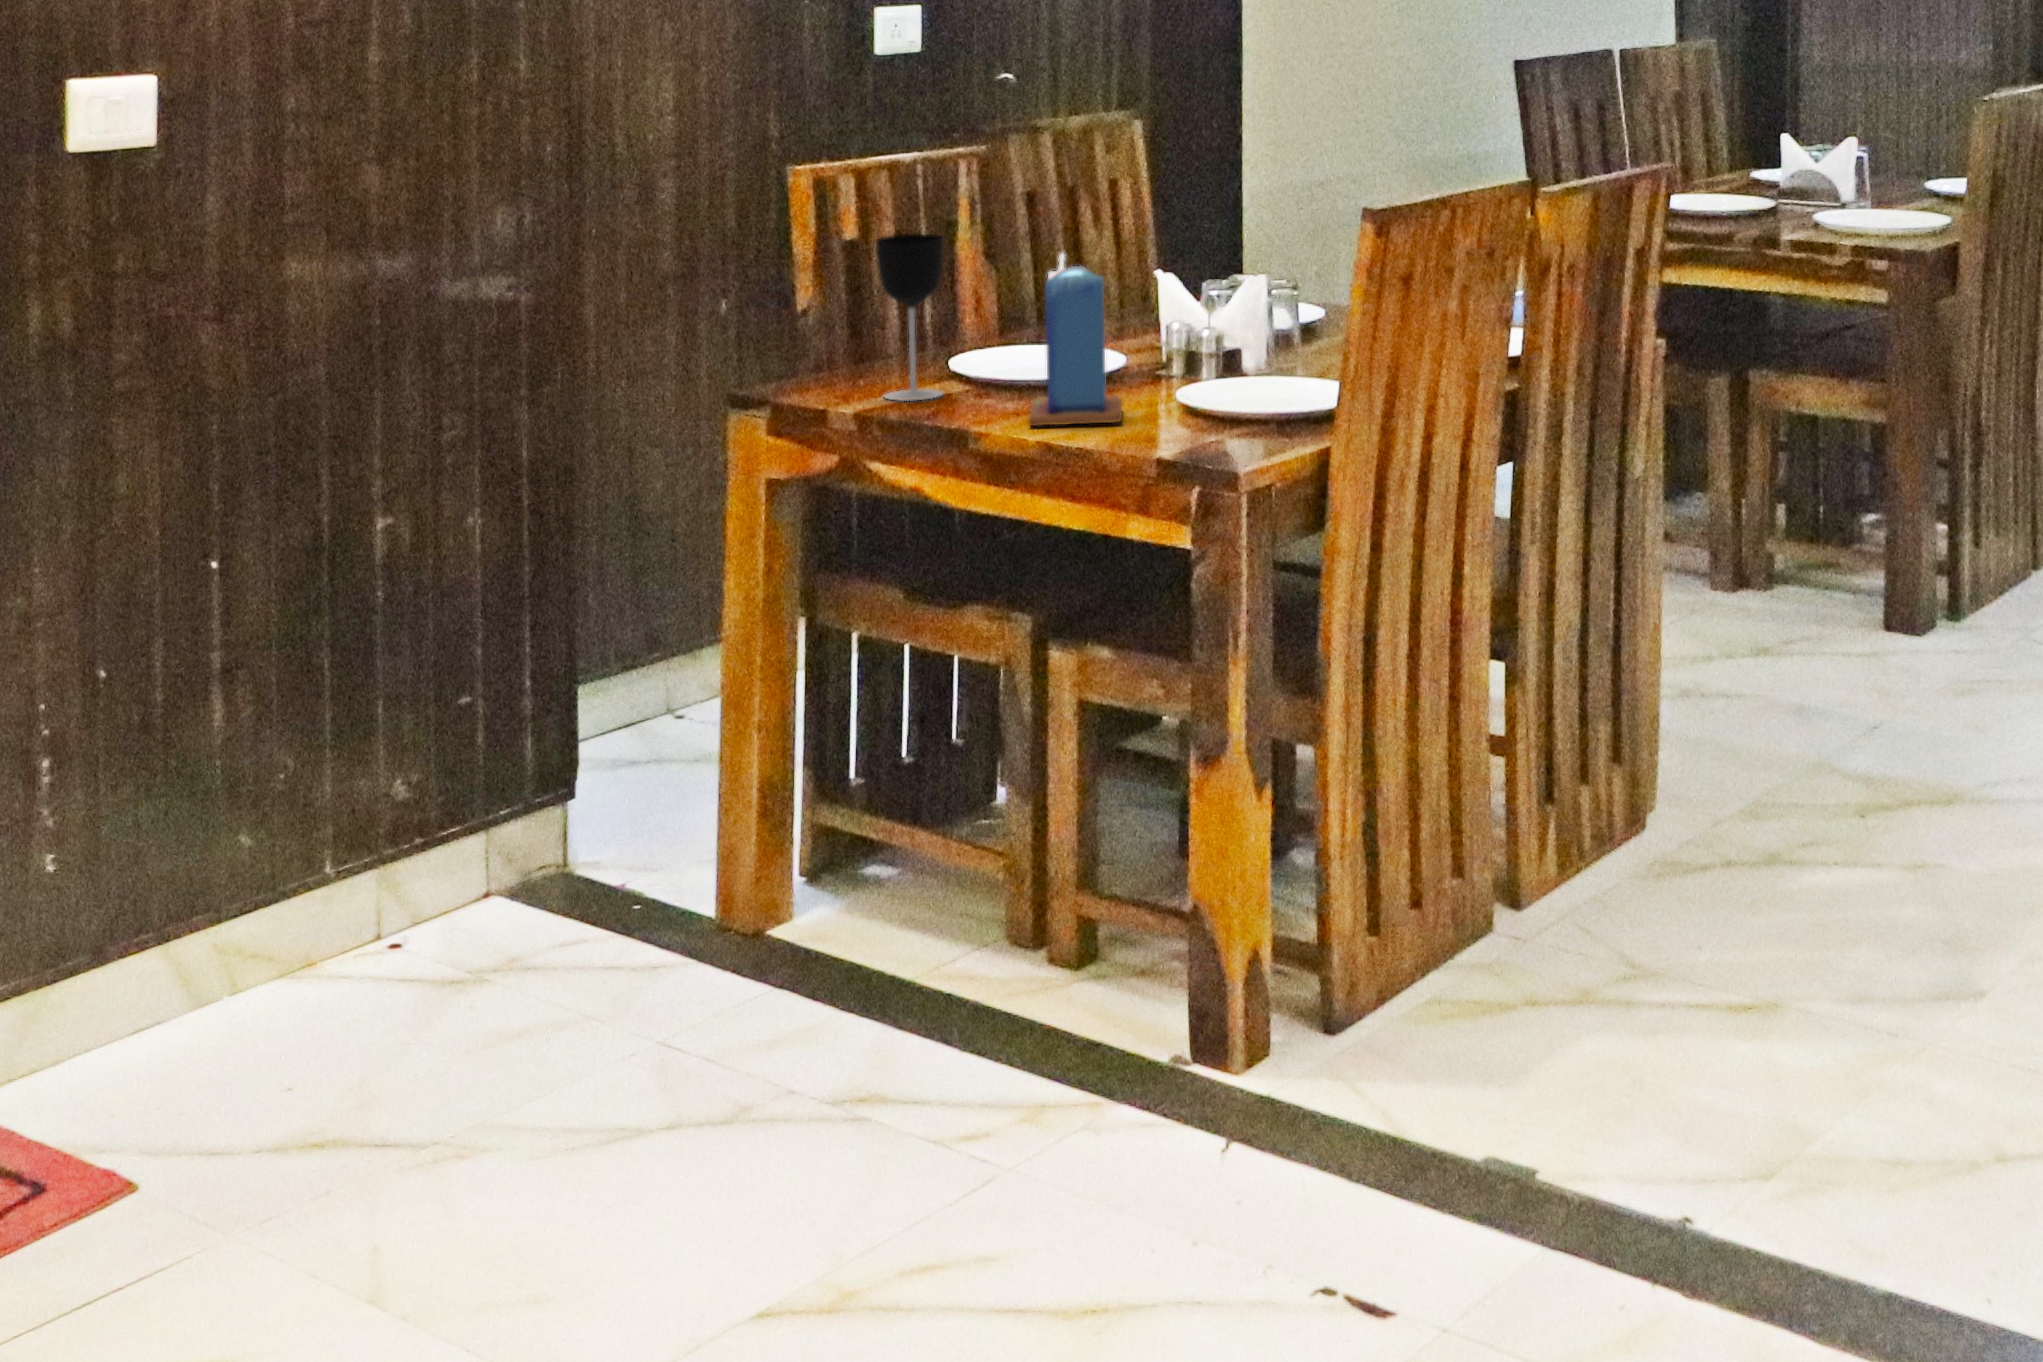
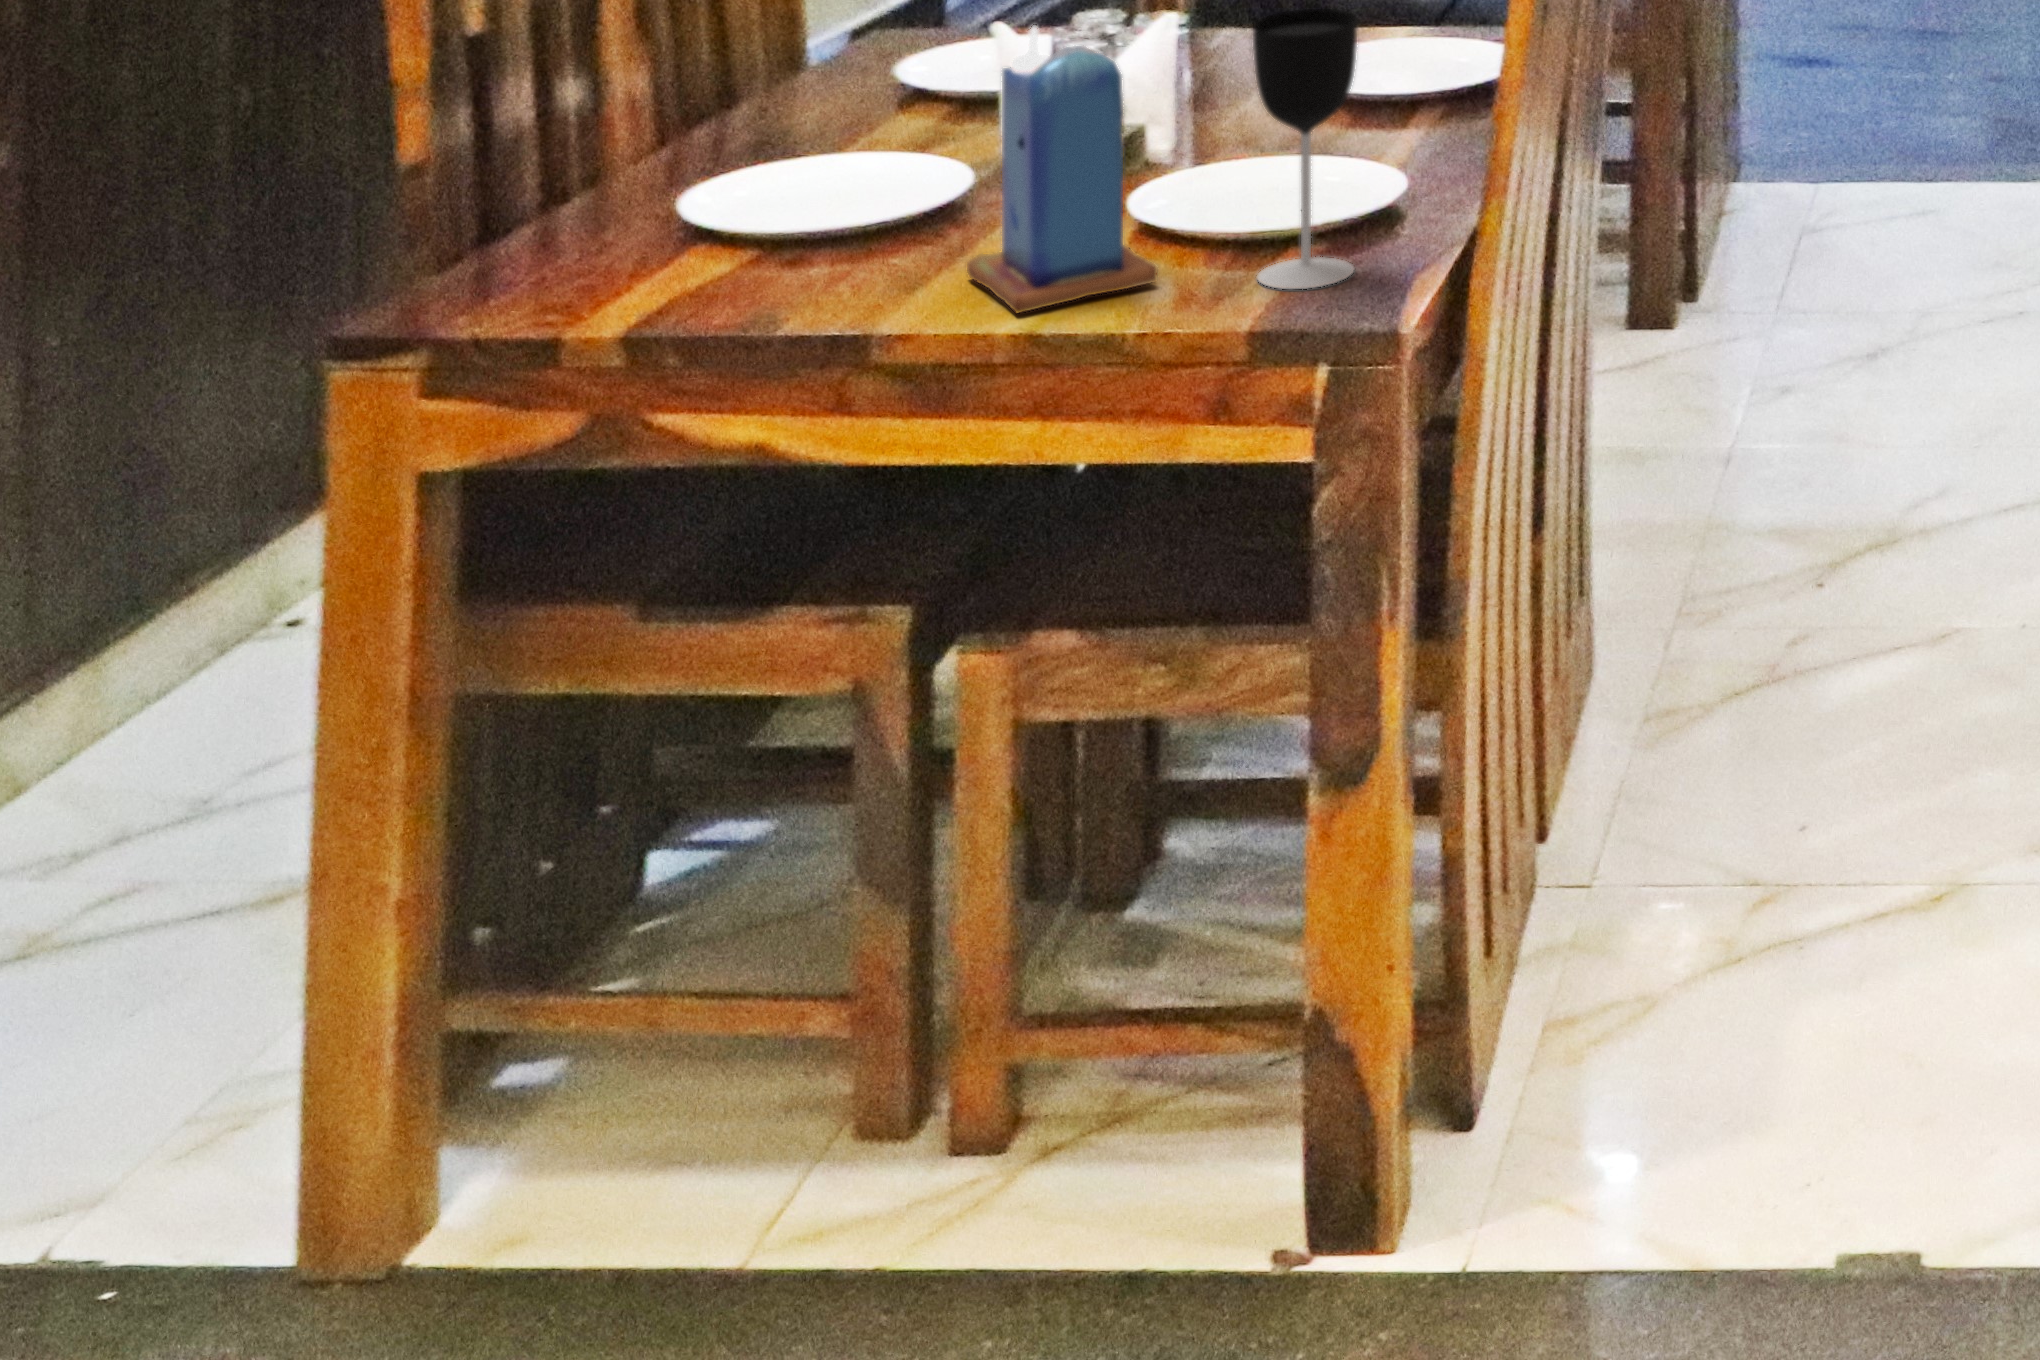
wine glass: present [876,234,943,401] -> present [1253,9,1358,289]

